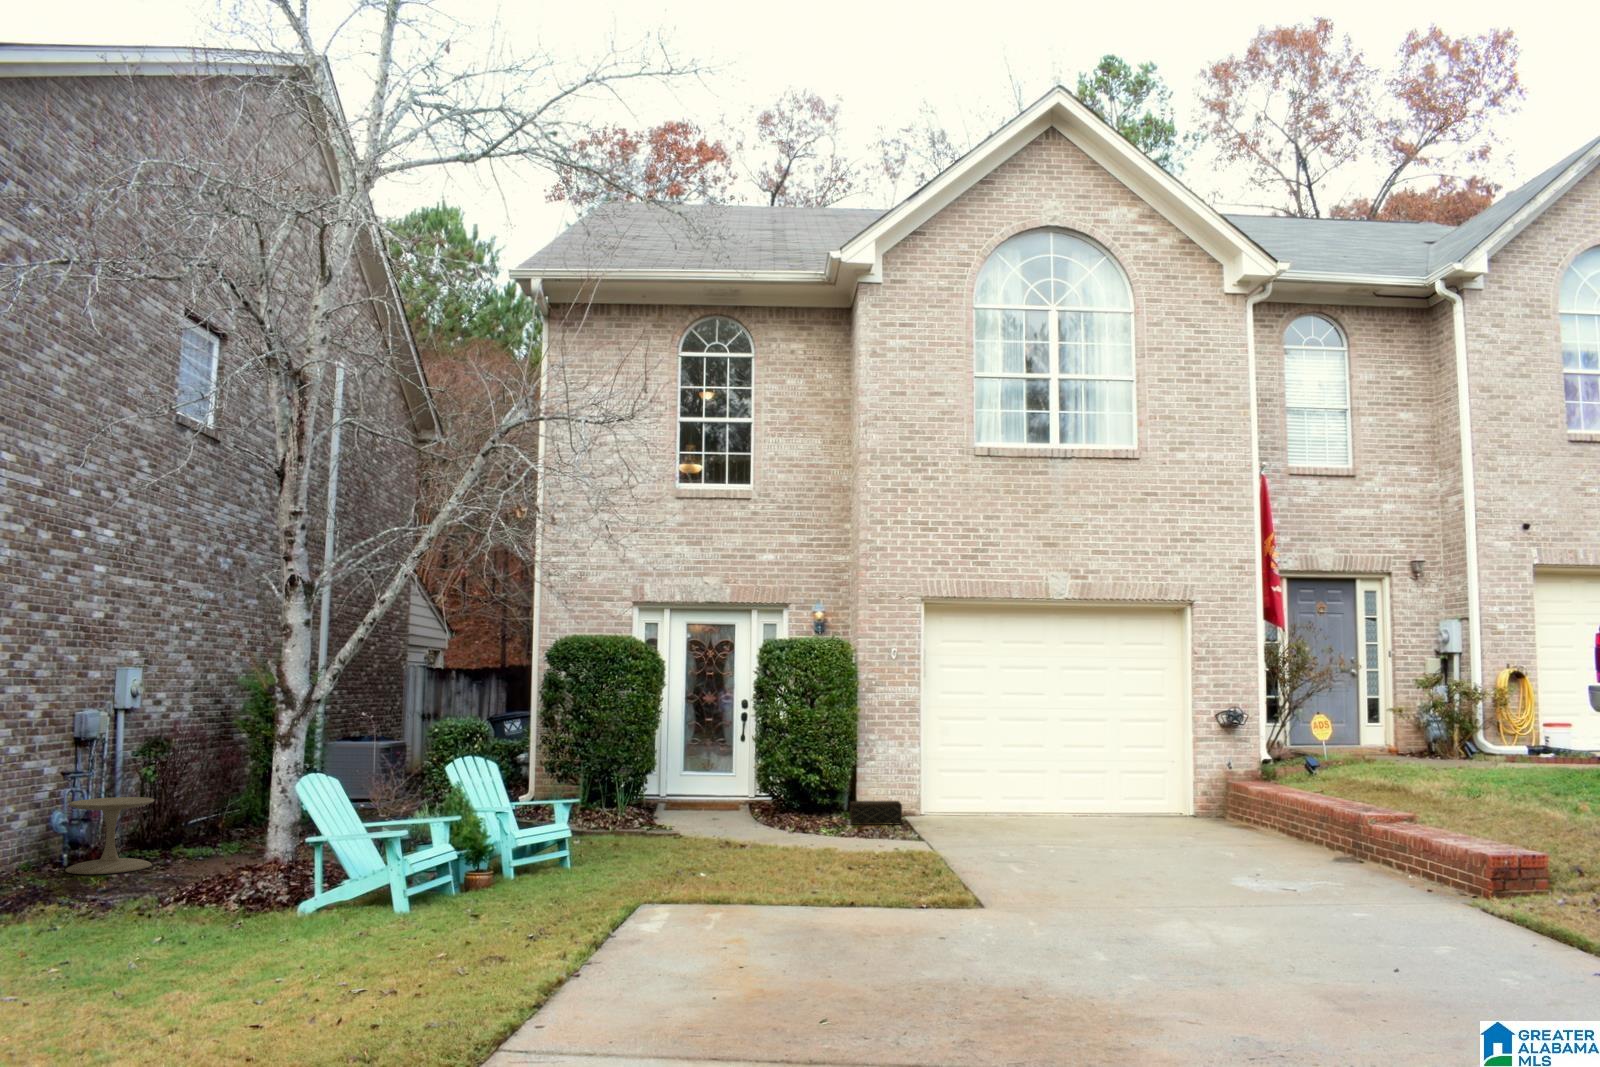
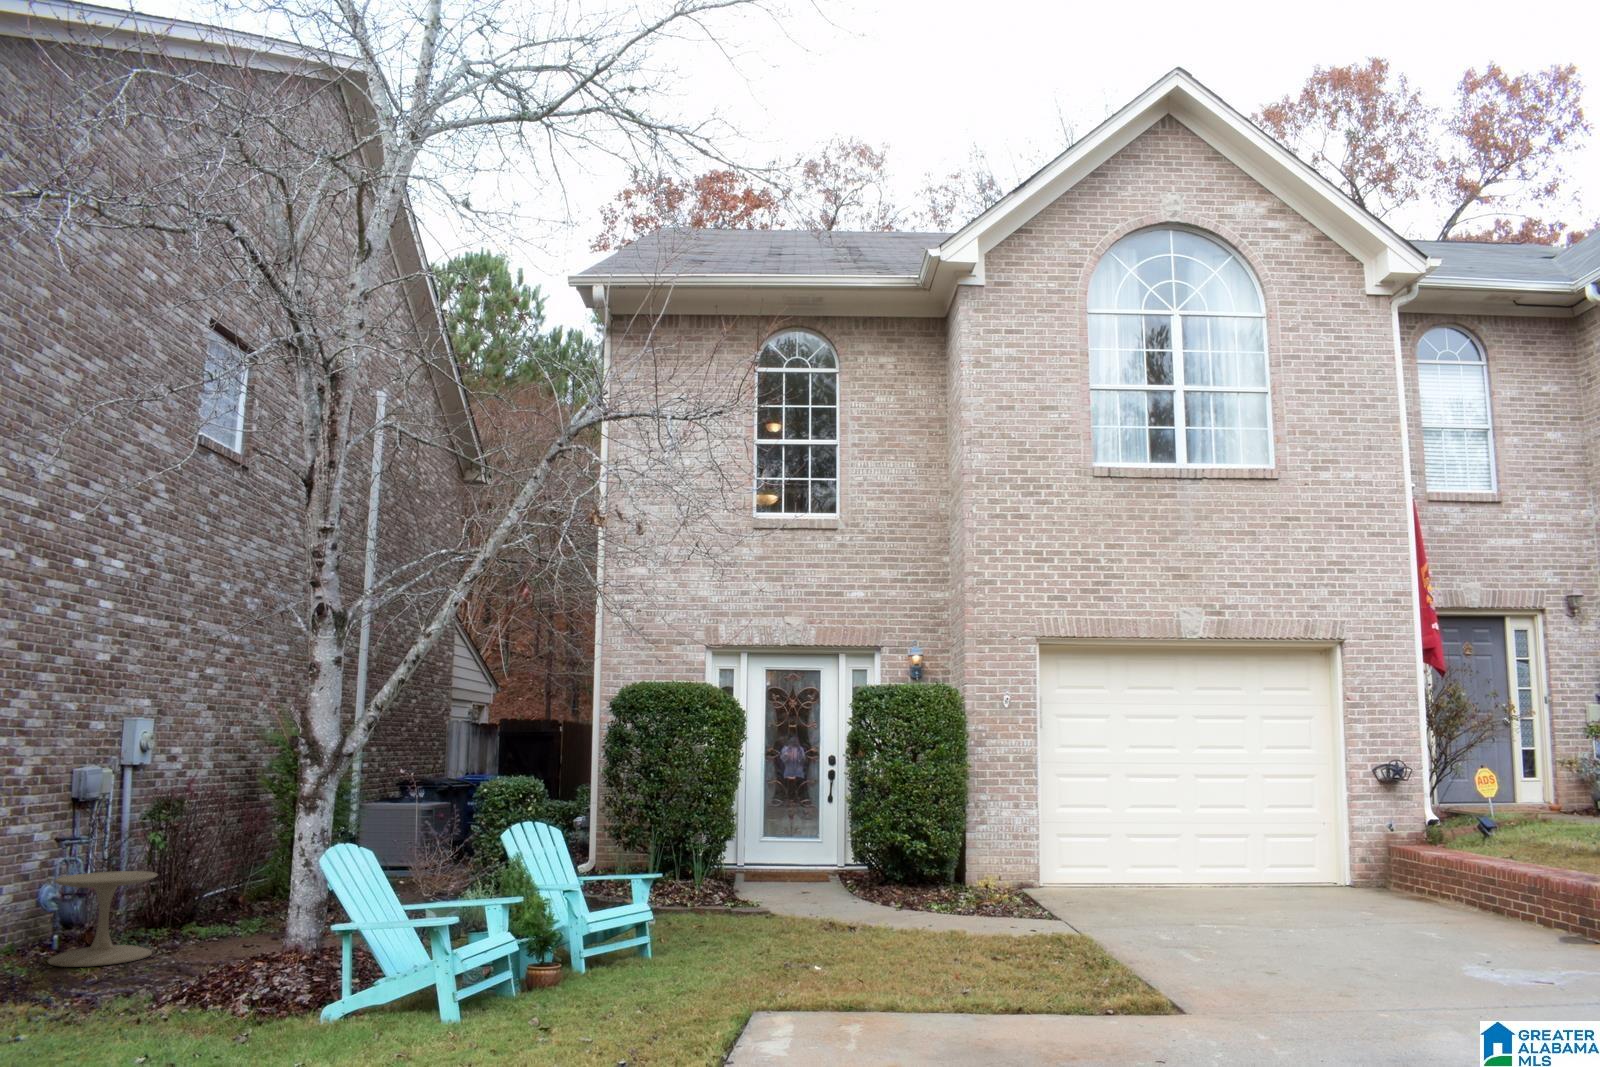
woven basket: present [850,801,902,825] -> none [959,869,1023,898]

